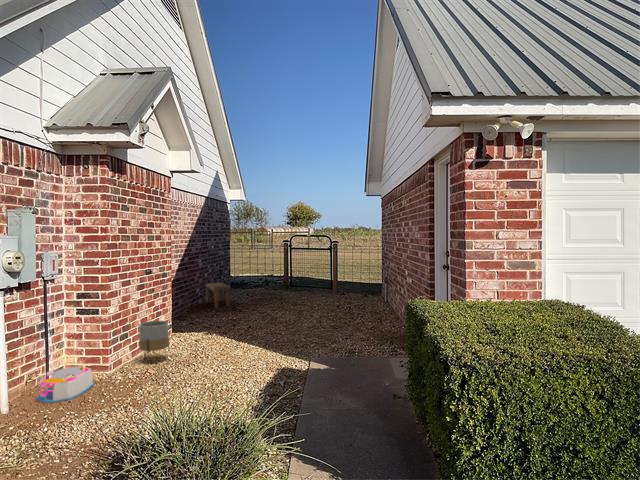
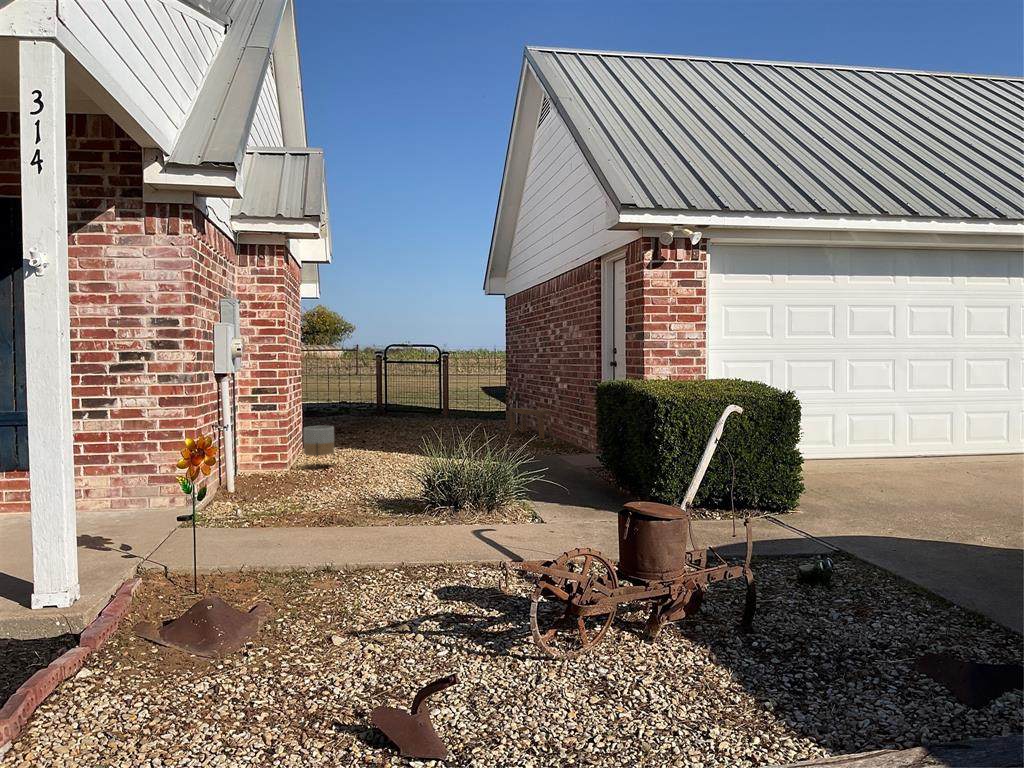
bench: present [206,282,230,308] -> present [510,408,553,439]
storage bin: present [36,367,94,403] -> none [231,464,279,494]

